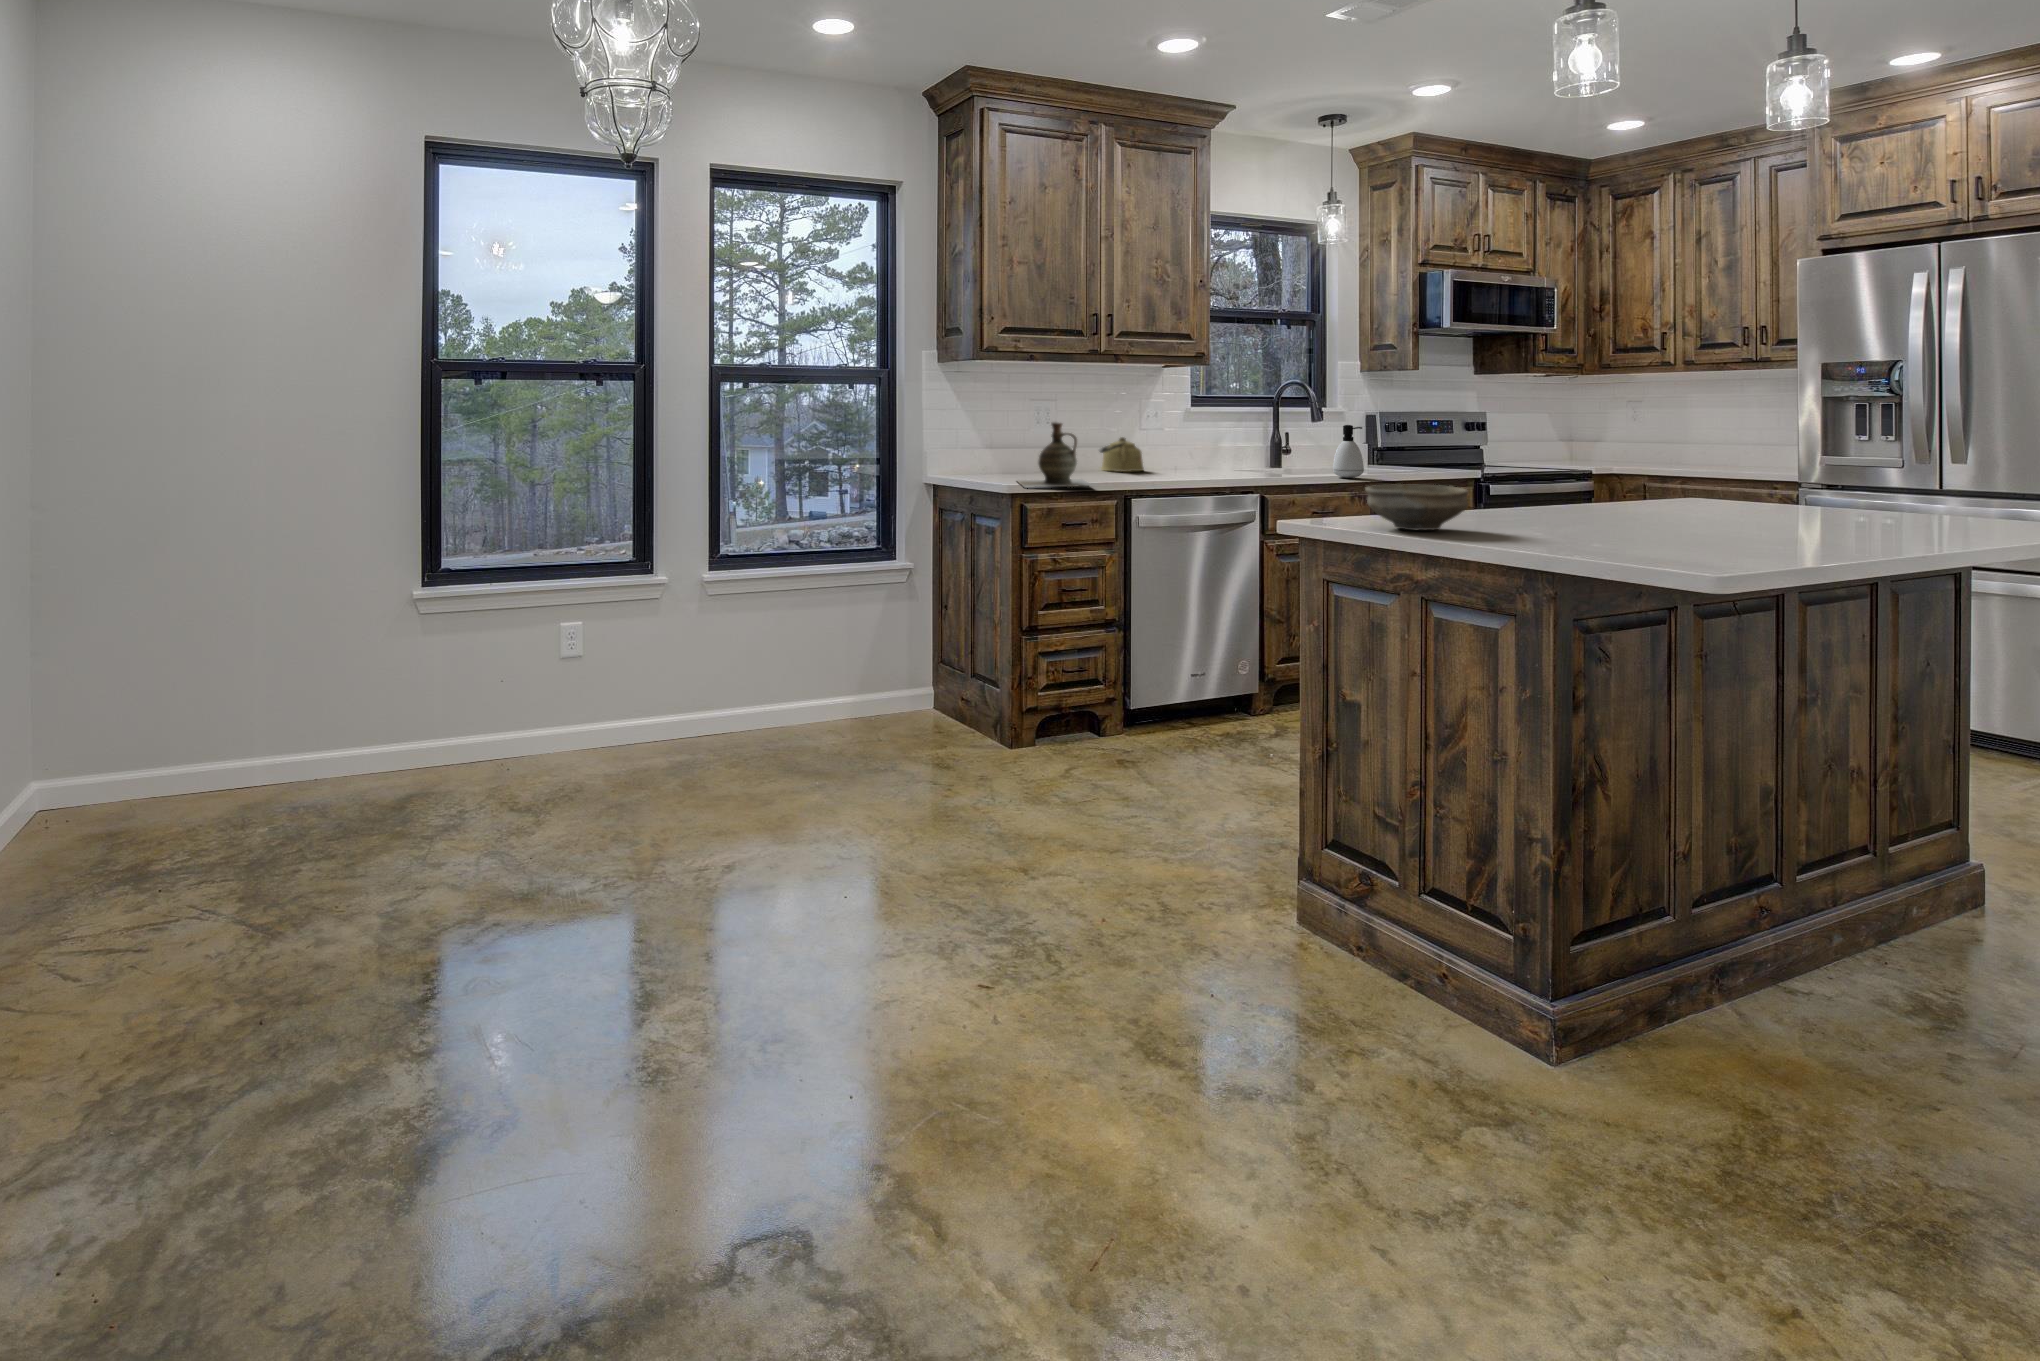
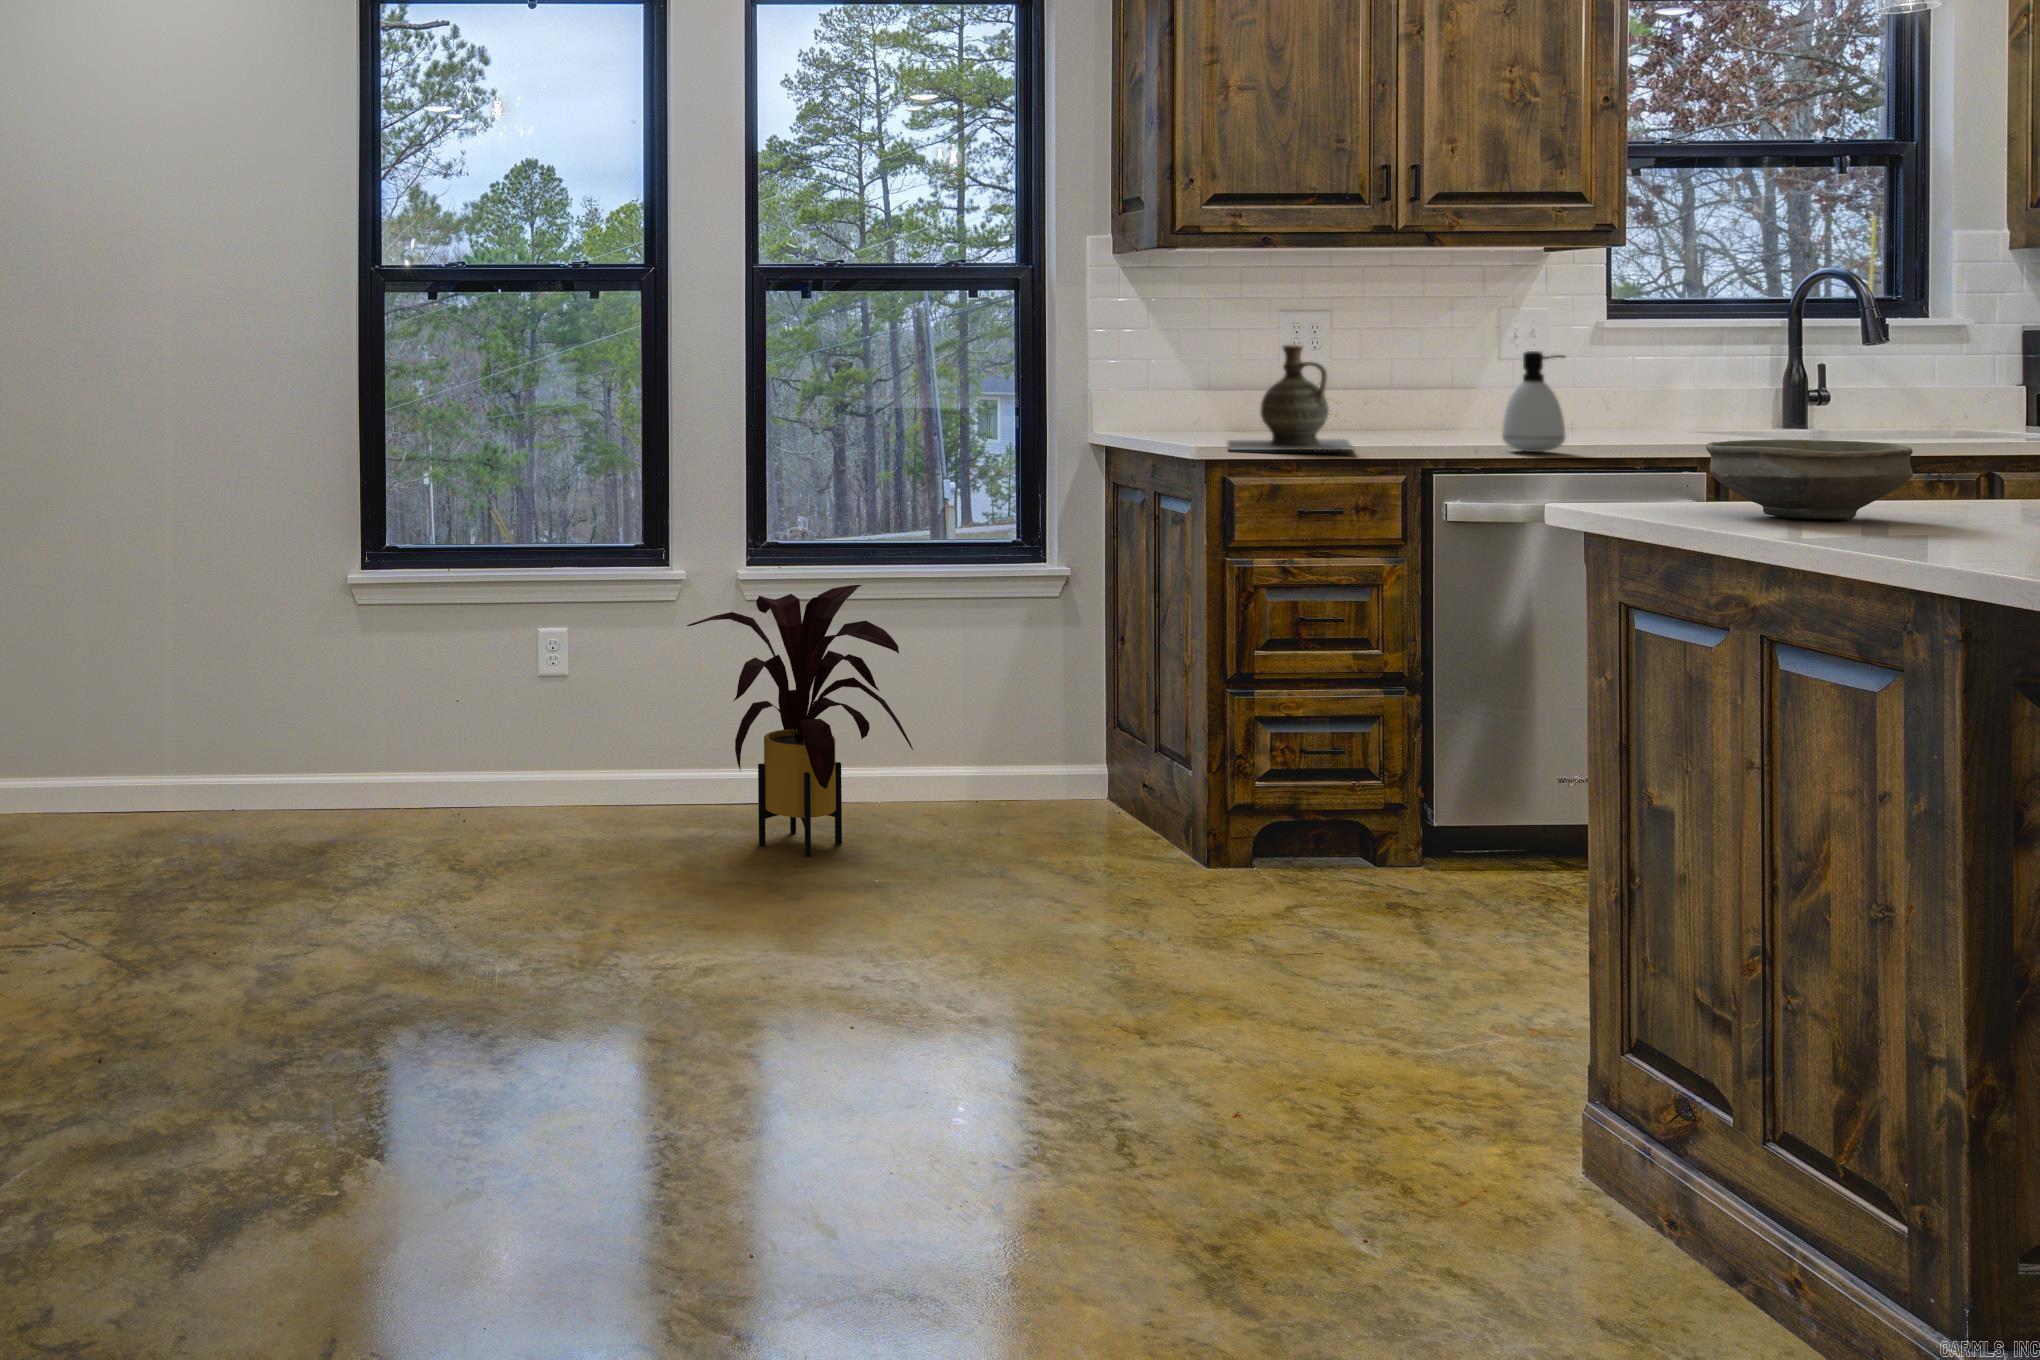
soap dispenser: present [1333,425,1364,478] -> present [1502,351,1565,452]
kettle: present [1099,437,1144,472] -> none [1409,372,1497,431]
house plant: none [679,583,840,775] -> present [687,585,913,857]

